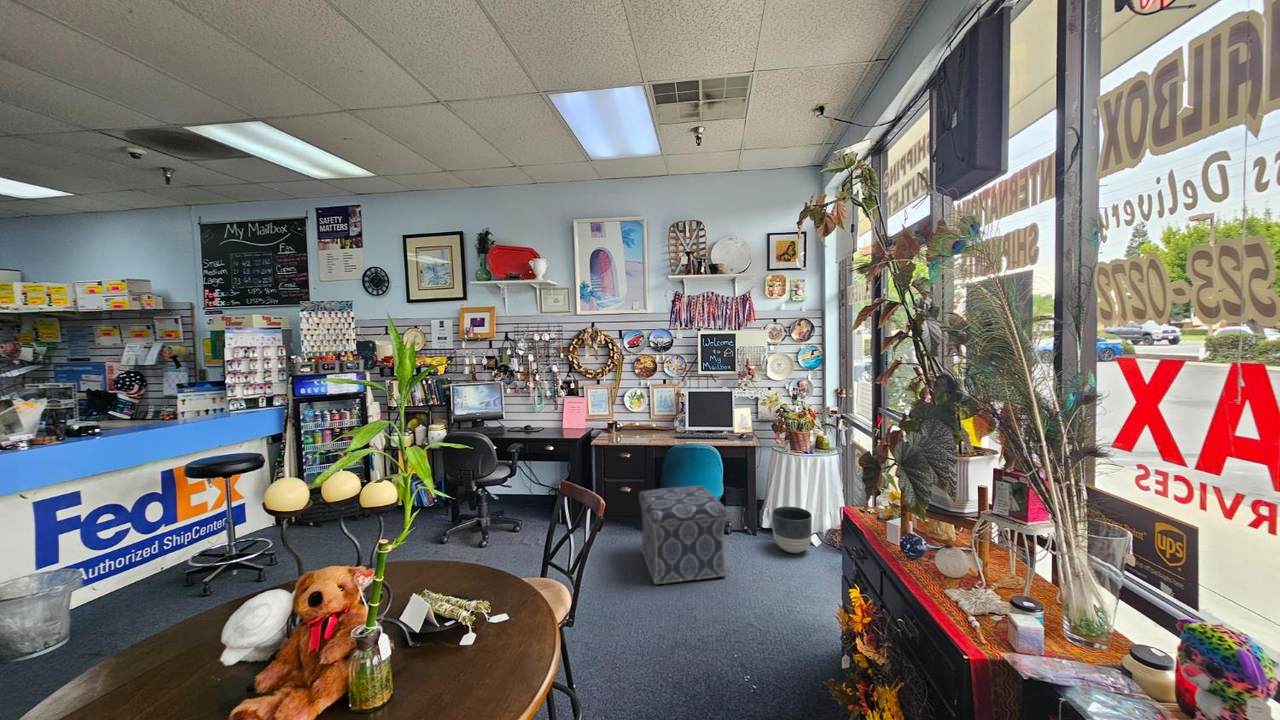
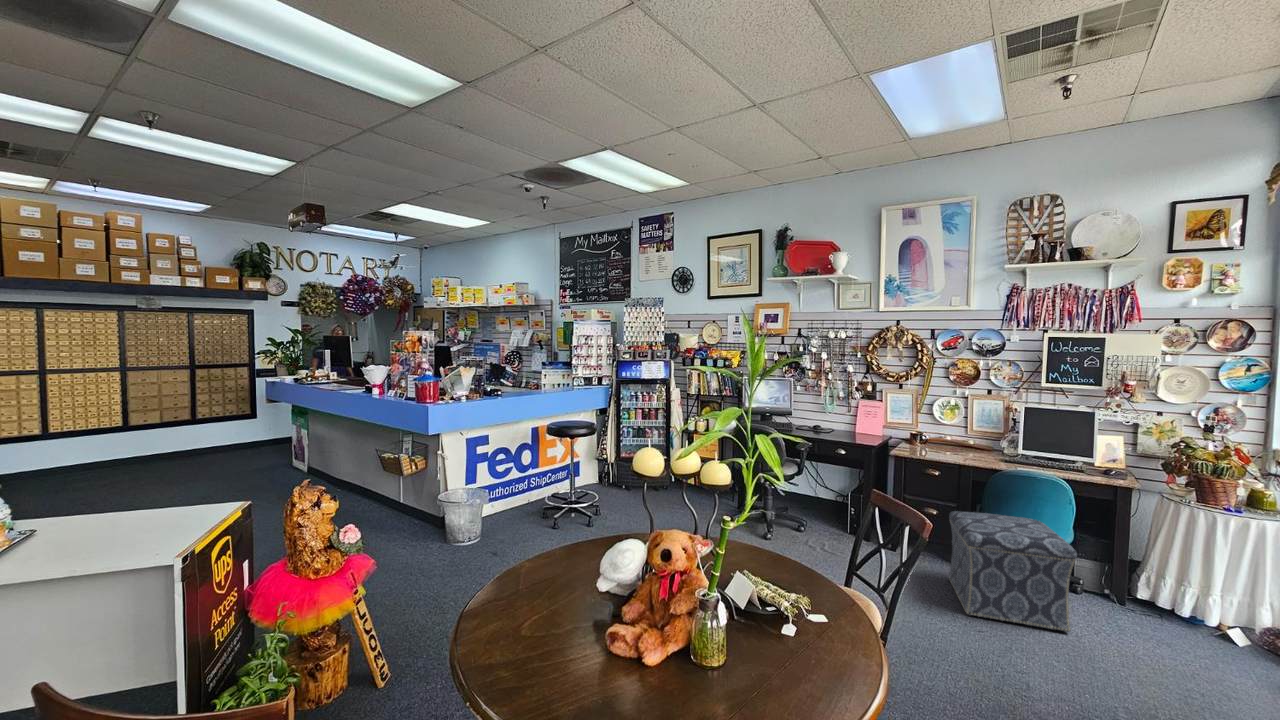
planter: present [773,507,812,553] -> none [1154,572,1228,638]

